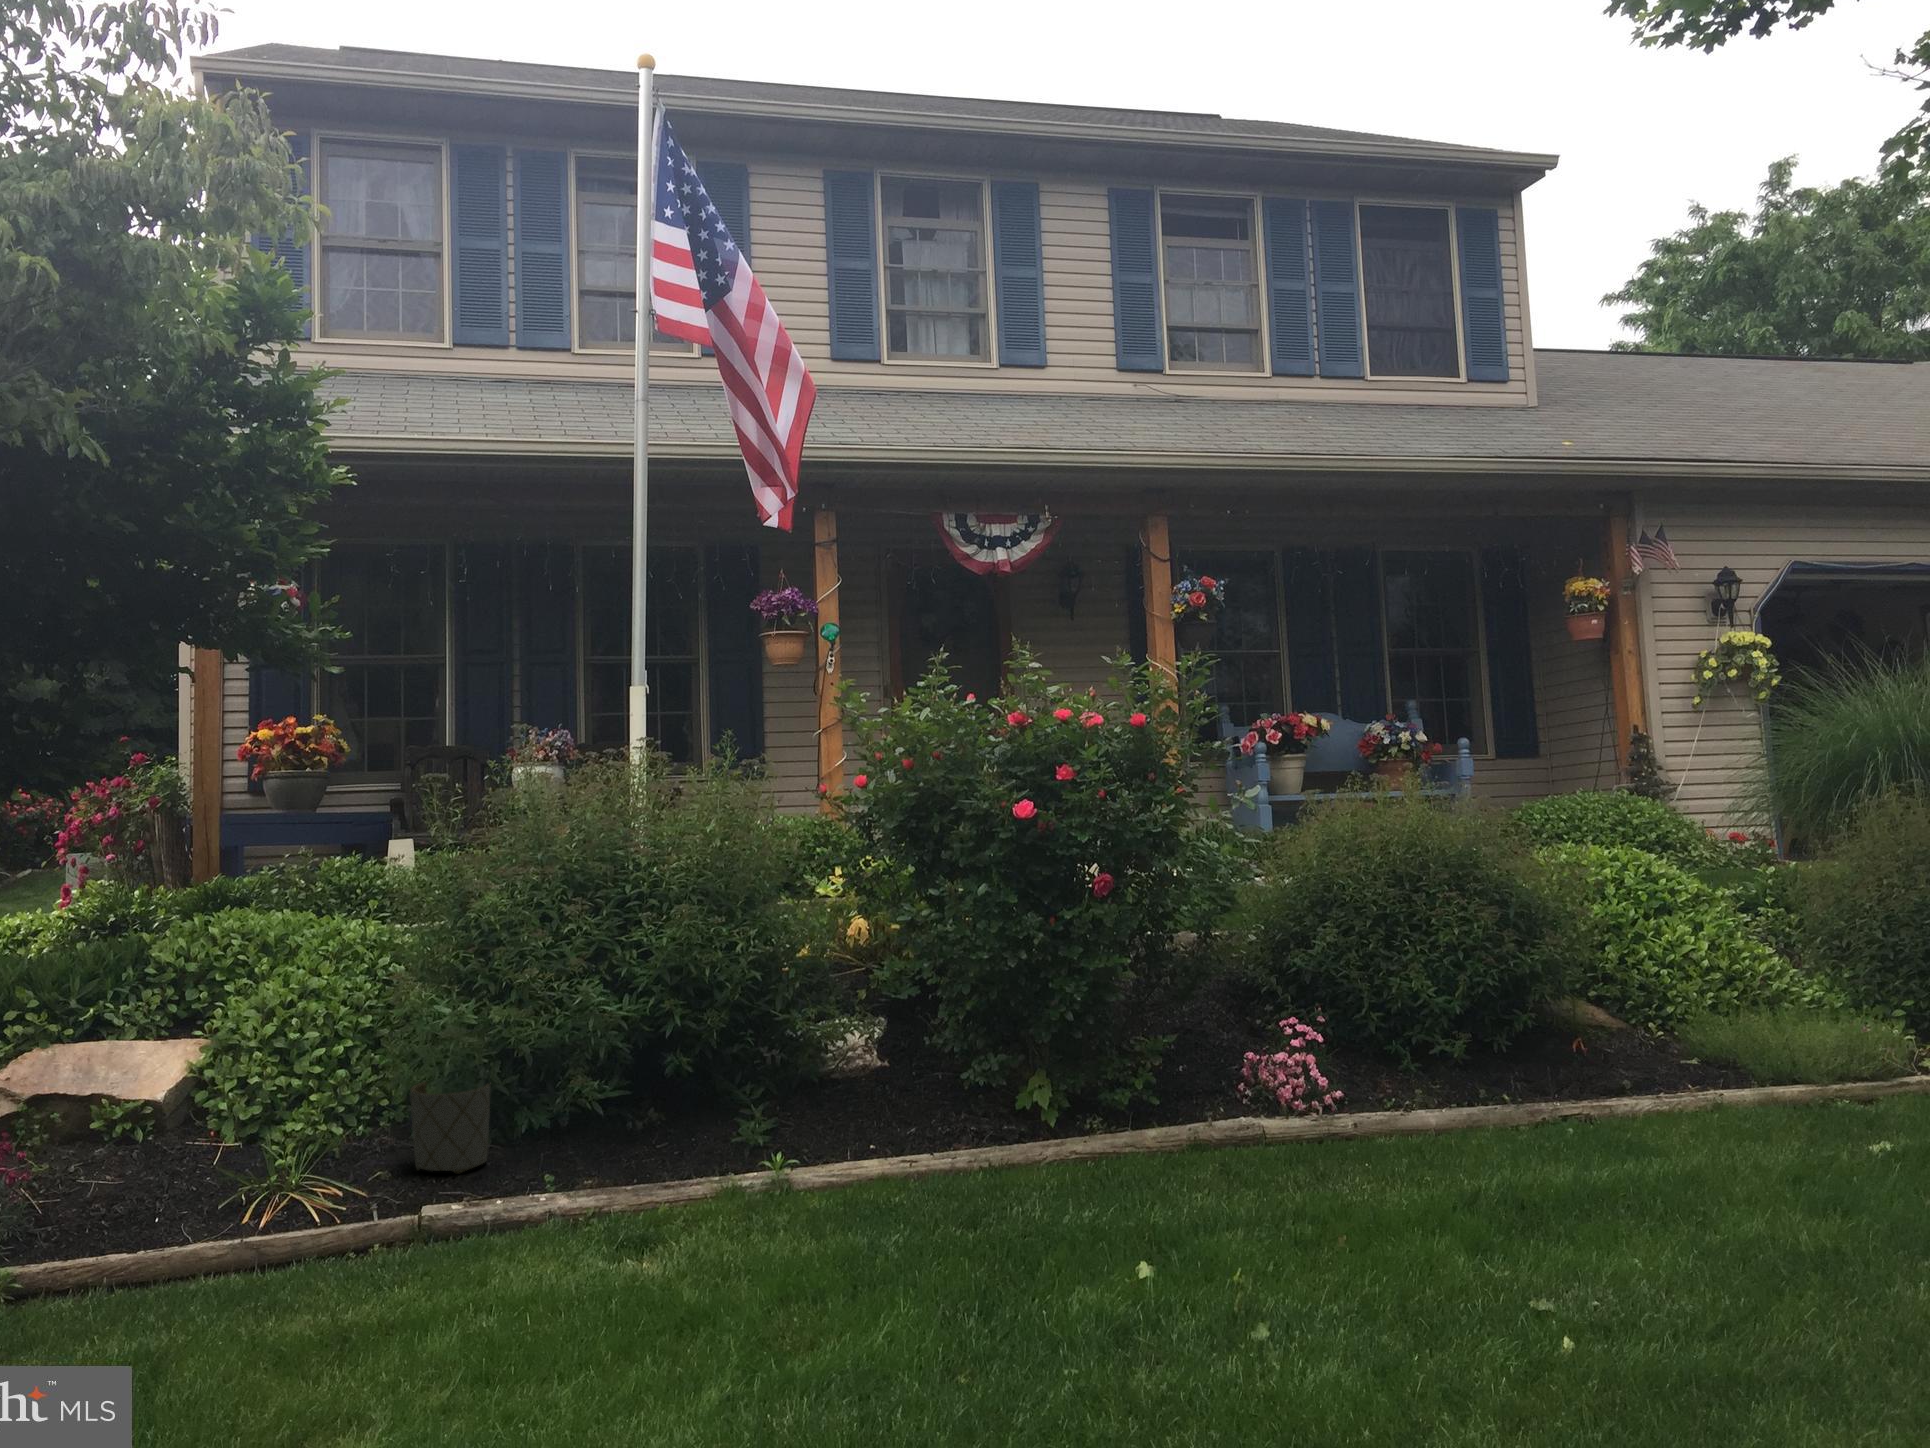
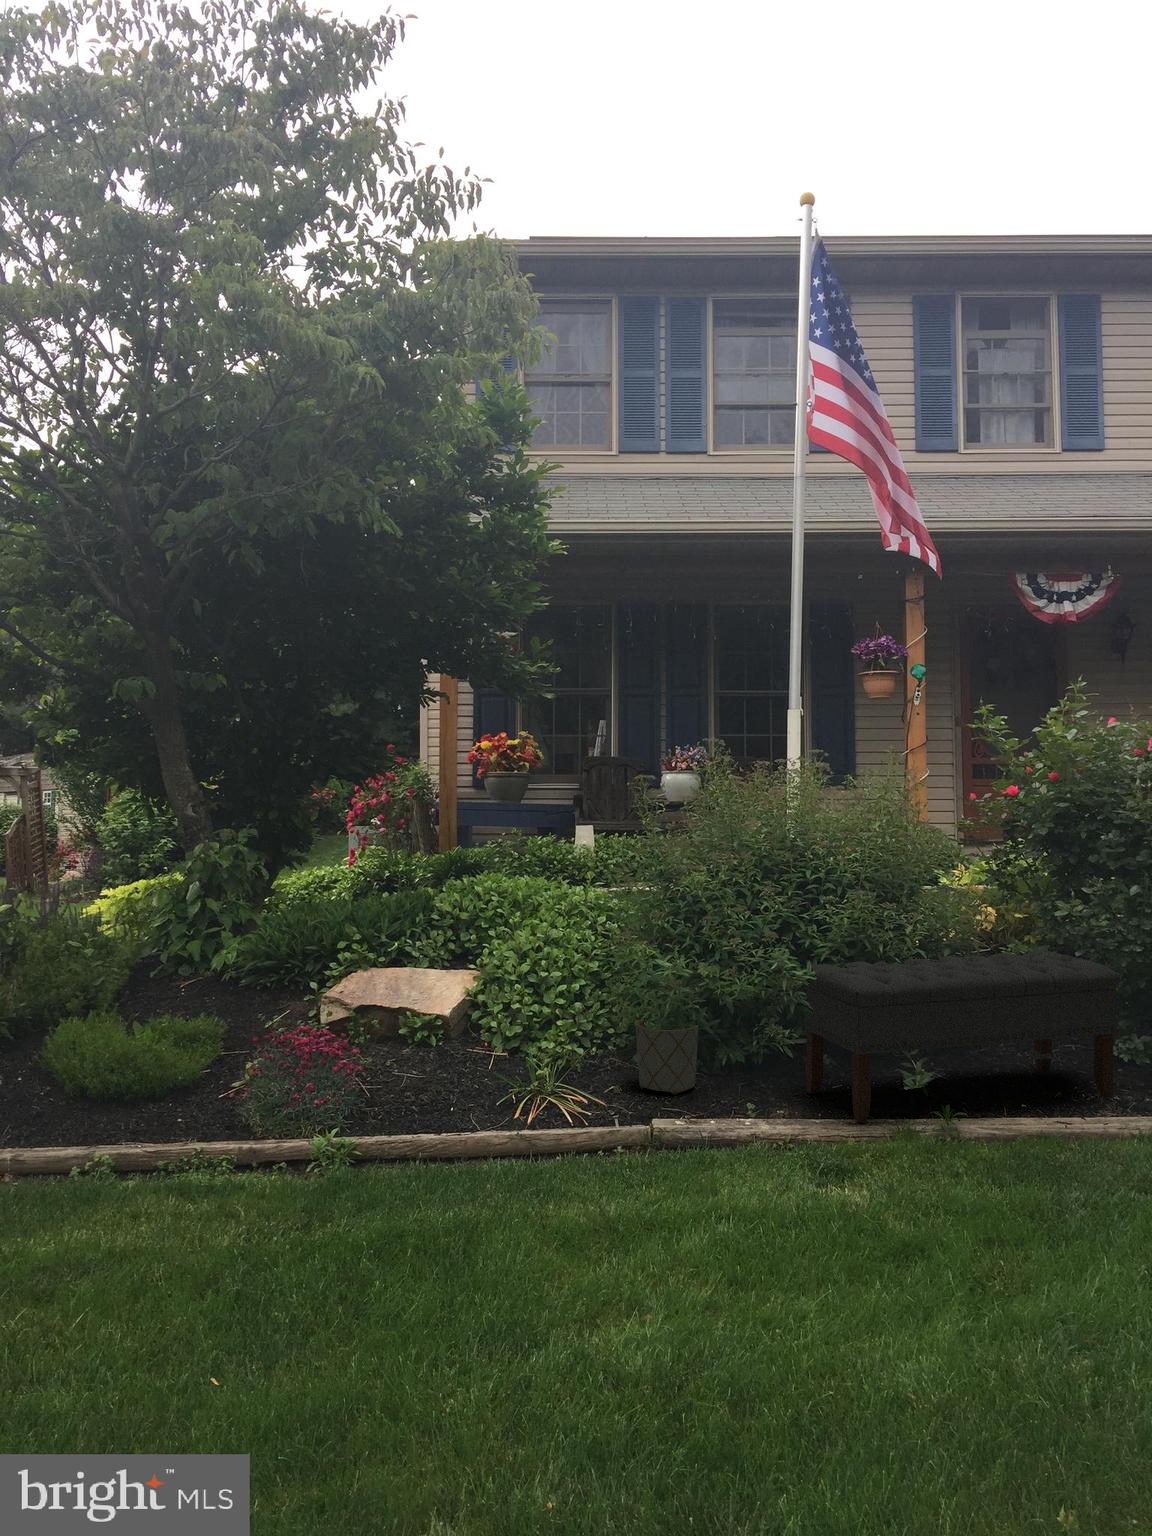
bench: none [616,969,980,1185] -> present [804,951,1120,1122]

